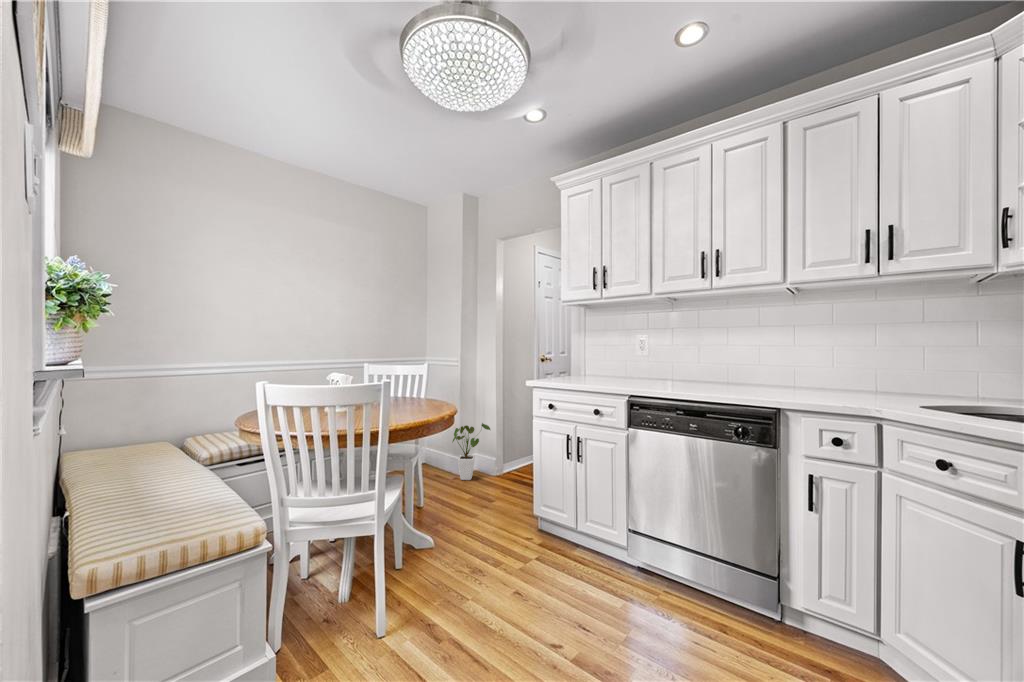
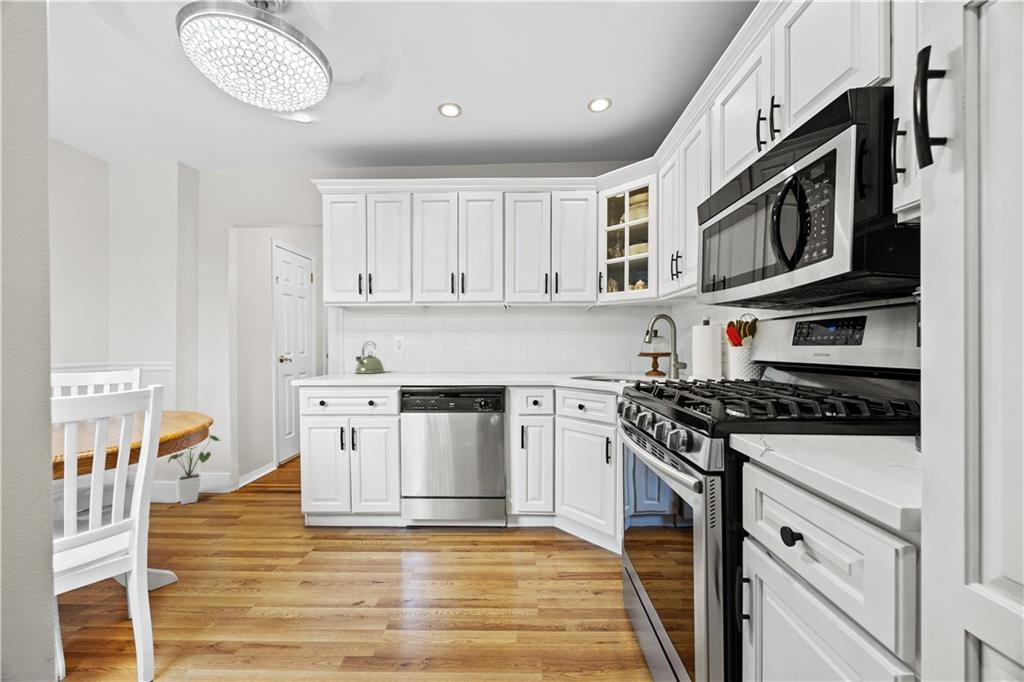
kettle: none [592,342,625,378] -> present [356,342,384,373]

